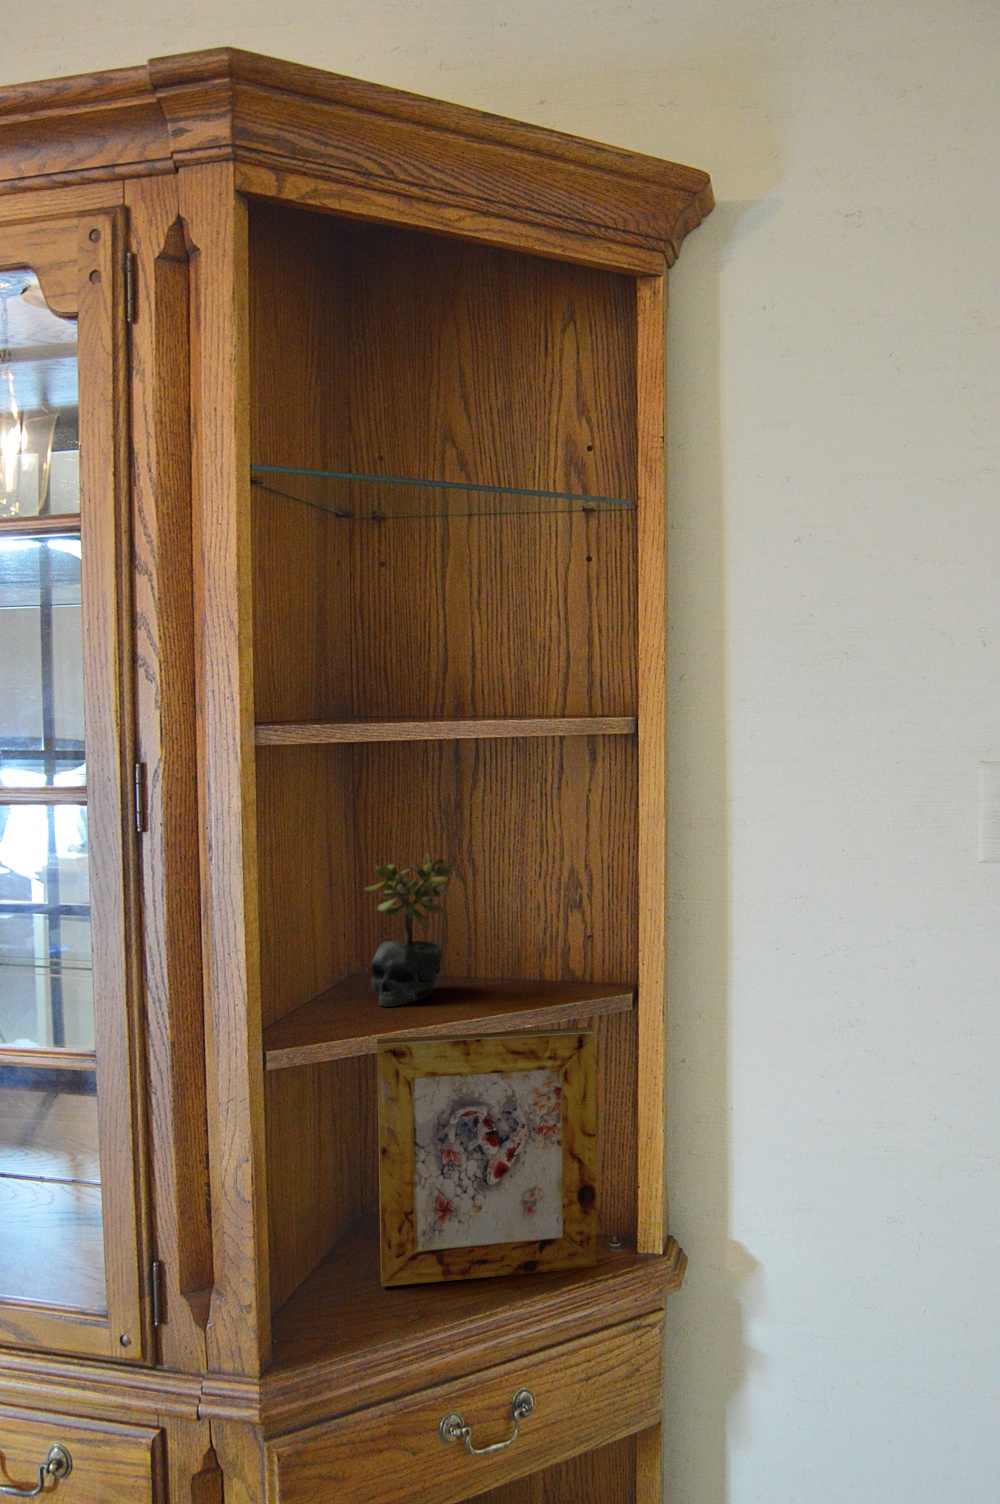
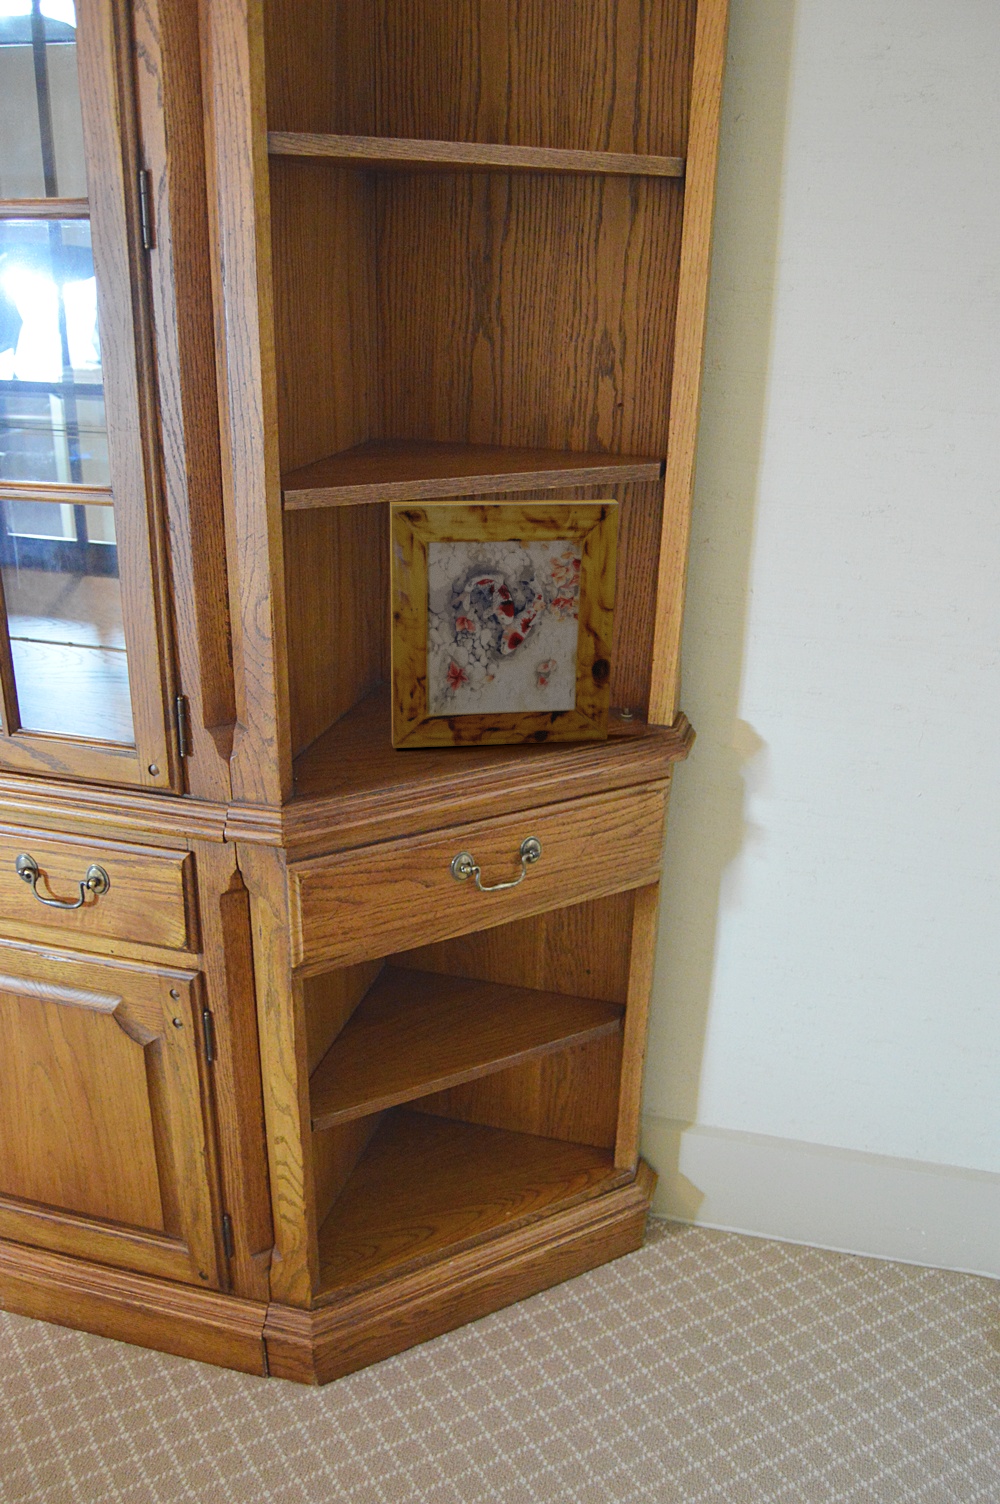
succulent plant: present [365,852,455,1006] -> none [375,302,475,467]

